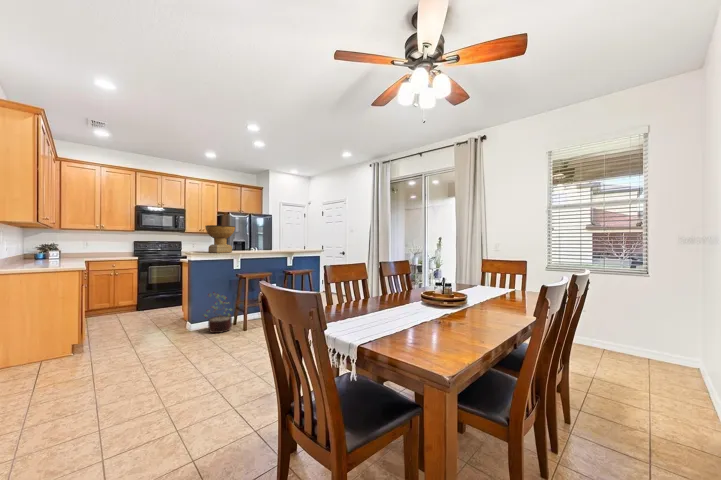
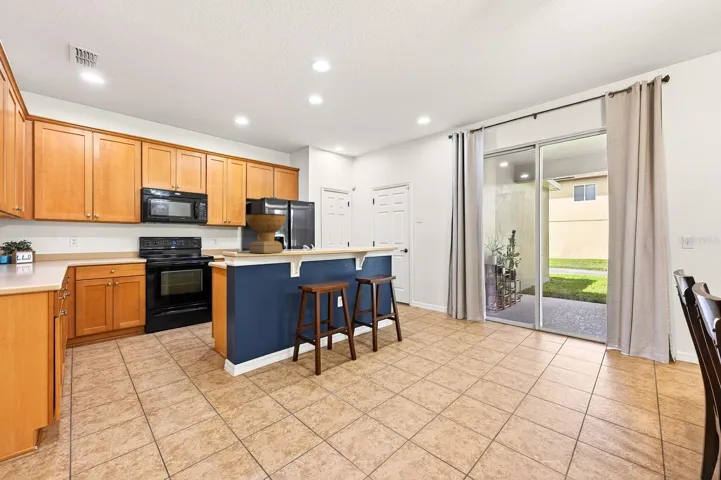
decorative plant: present [204,292,232,333] -> none [253,312,296,377]

